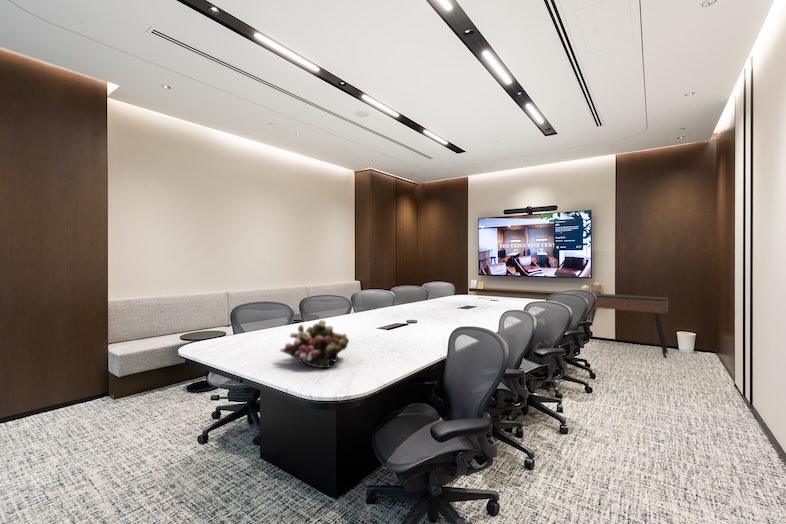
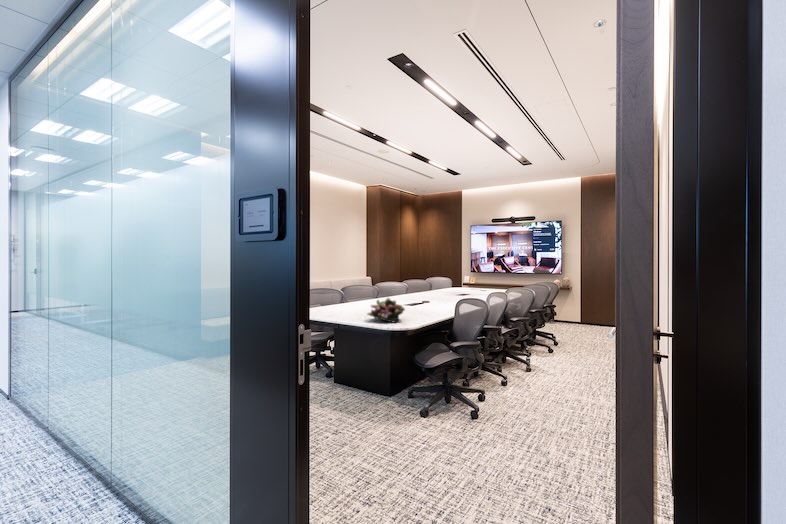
console table: present [587,294,668,358] -> none [553,286,617,334]

